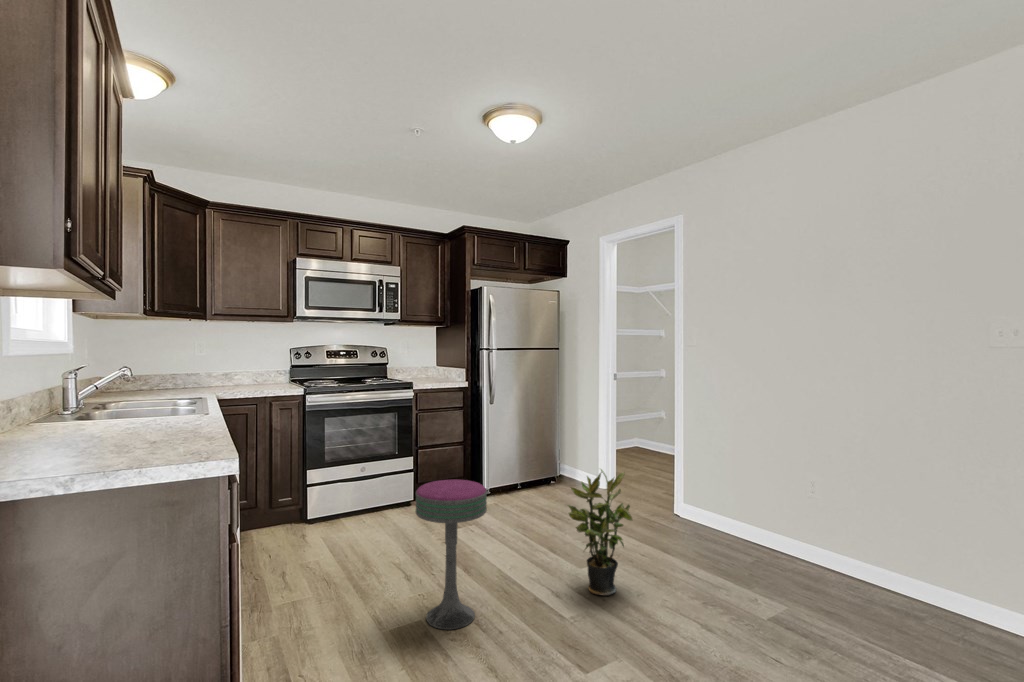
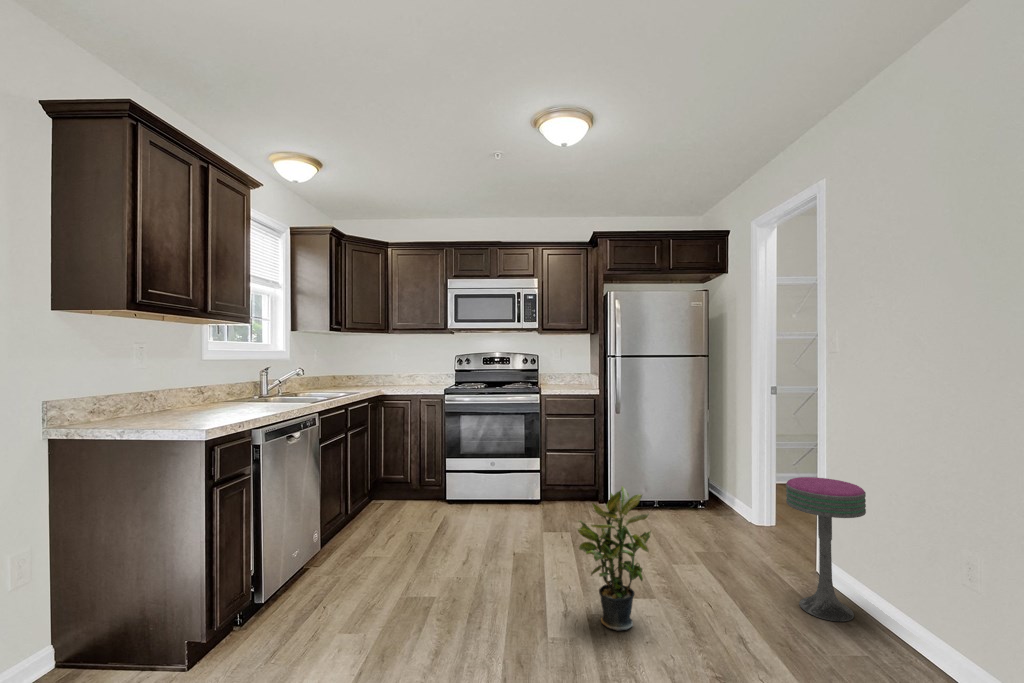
bar stool: present [416,480,487,630] -> present [786,477,866,622]

